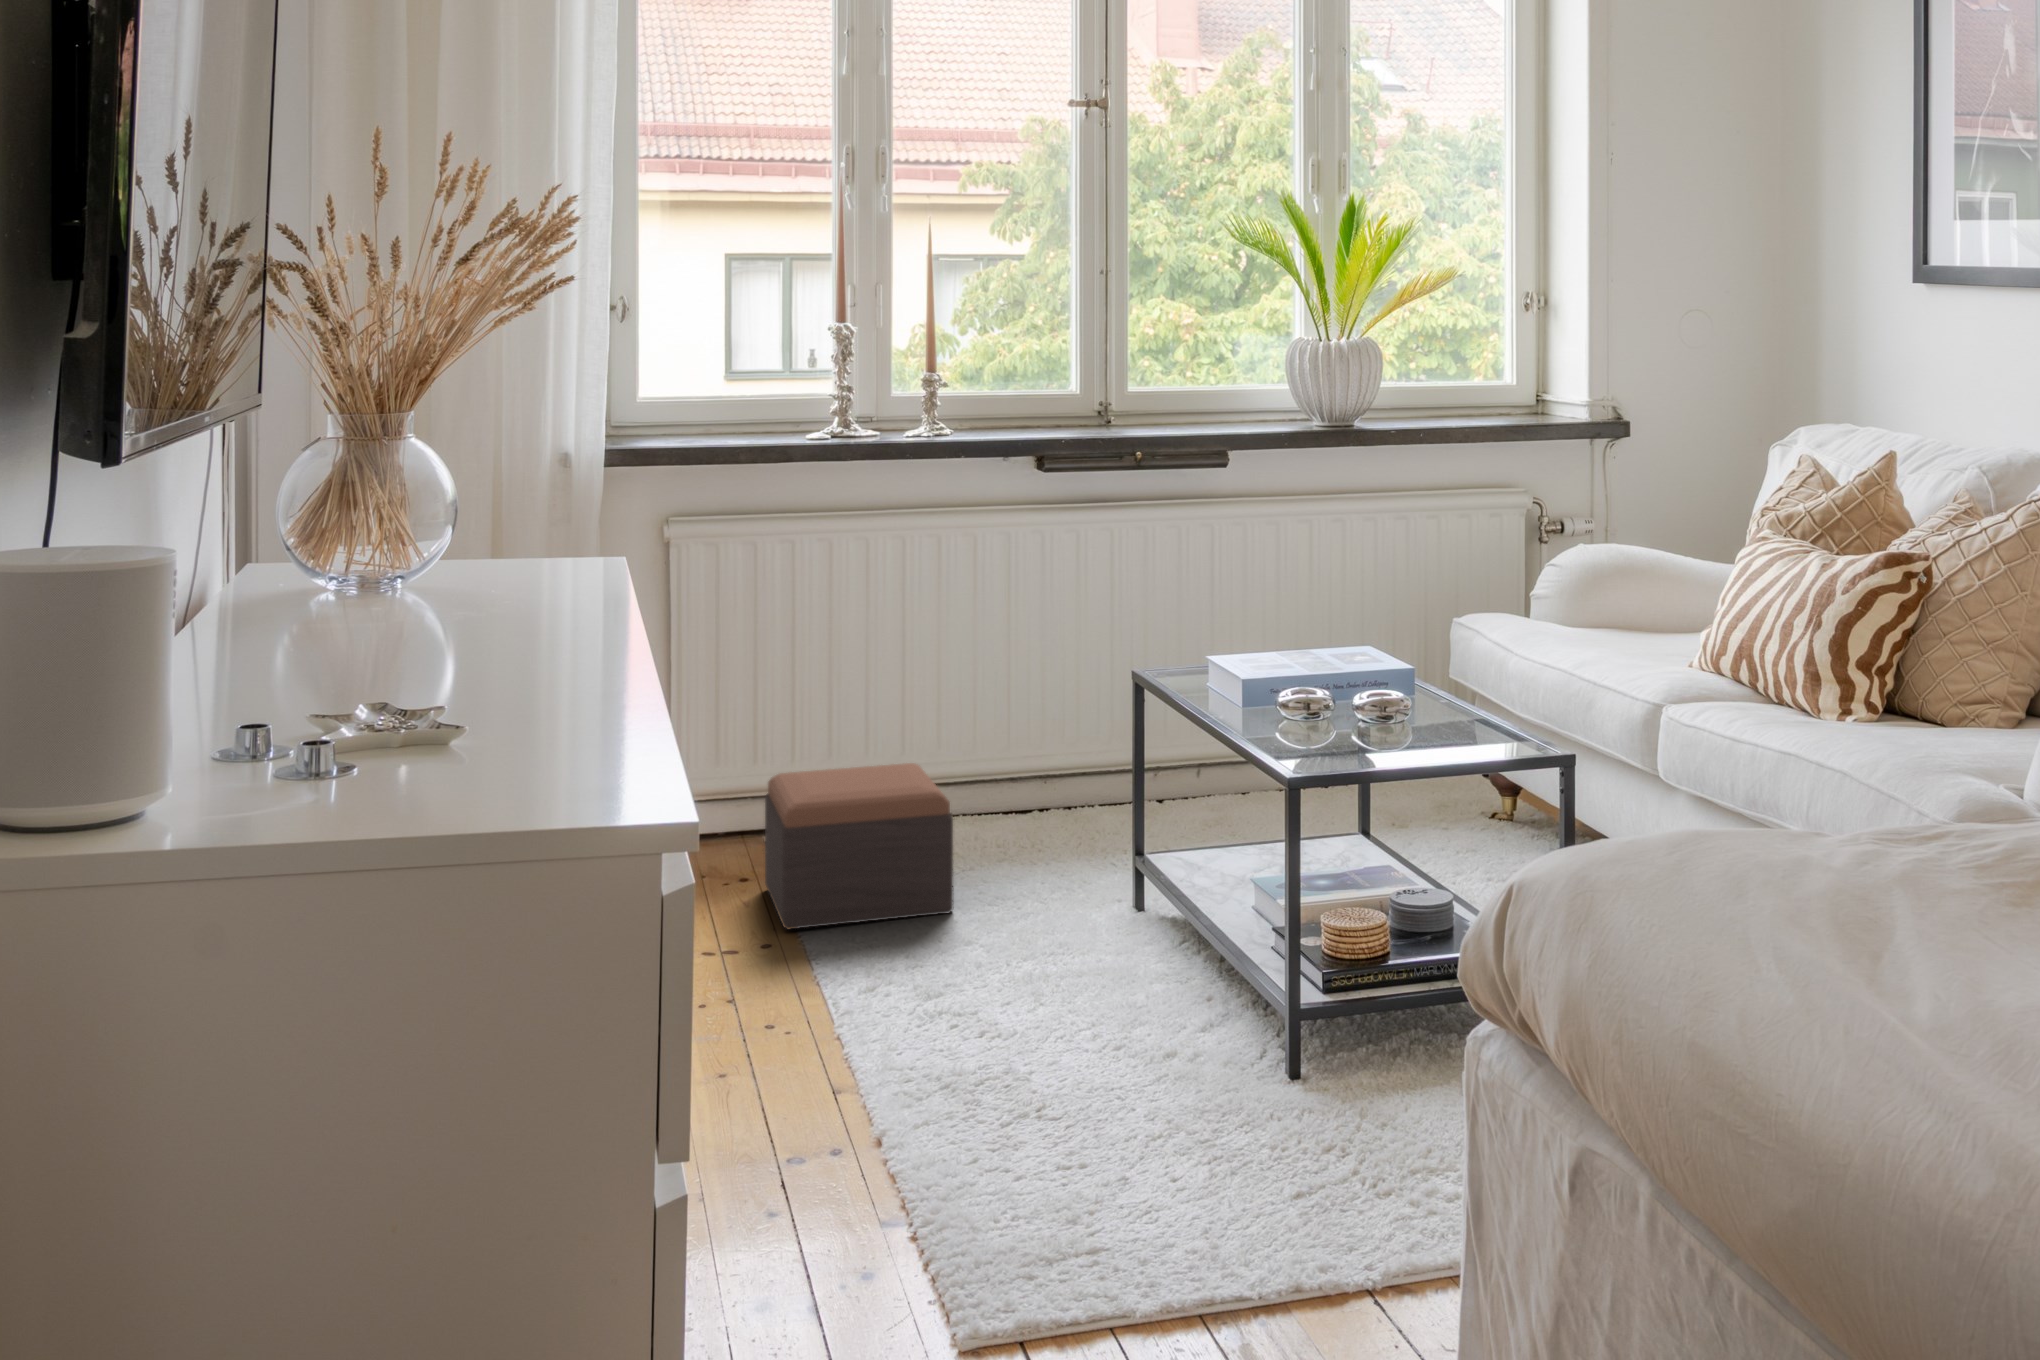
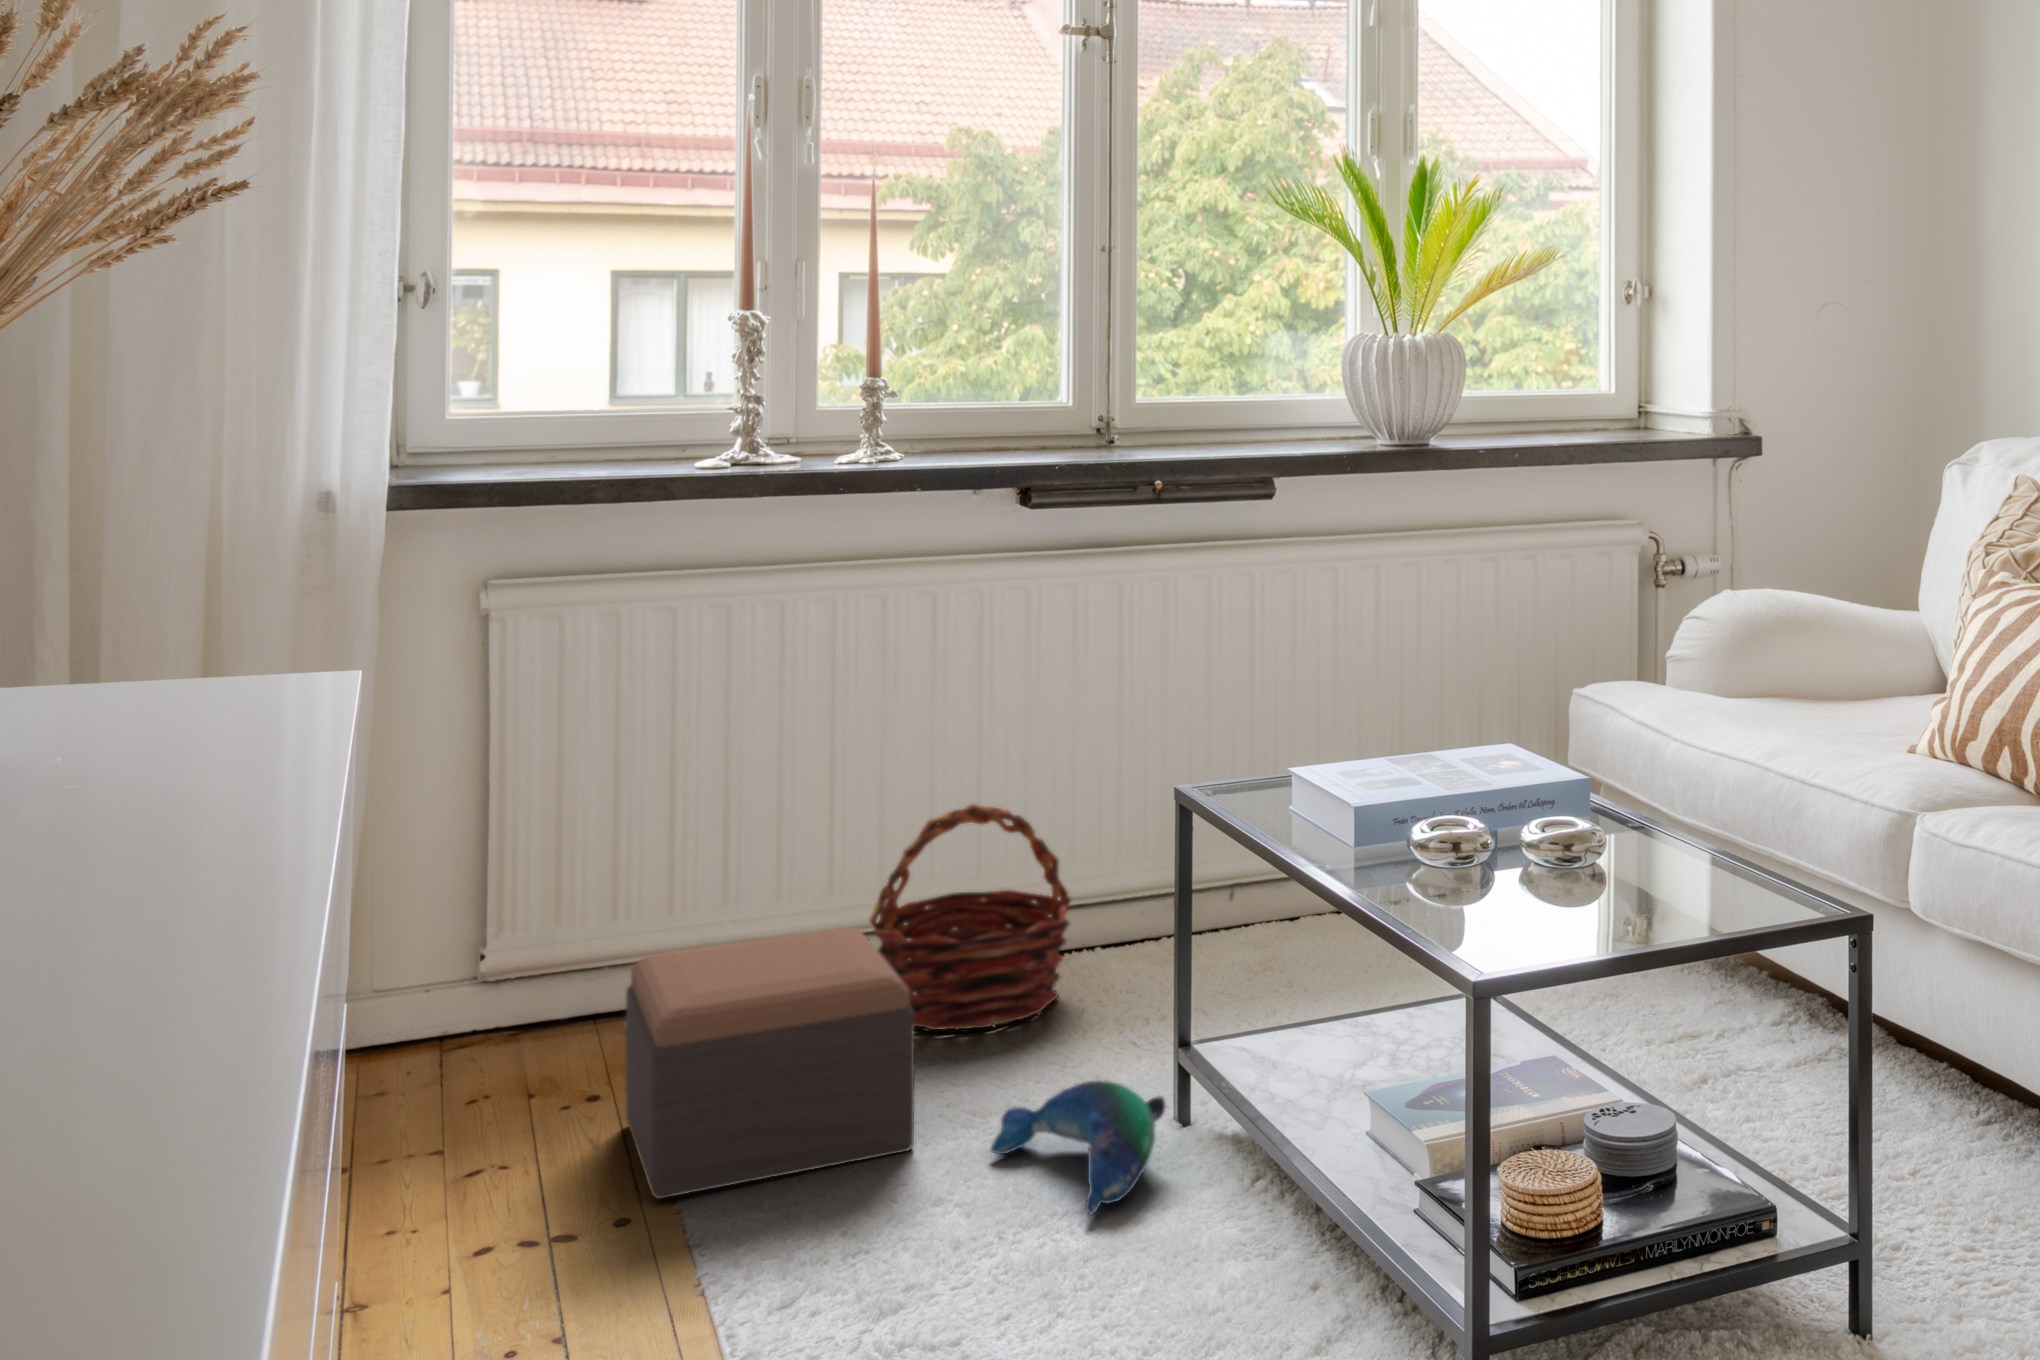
basket: none [928,684,1071,845] -> present [870,804,1071,1030]
plush toy: none [1003,870,1121,952] -> present [991,1081,1165,1214]

